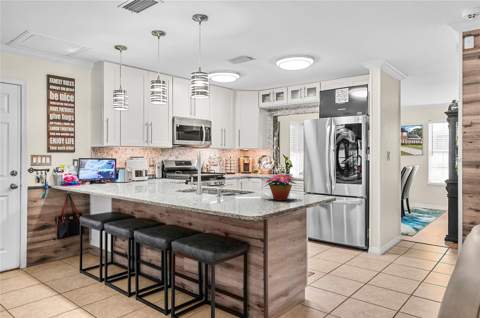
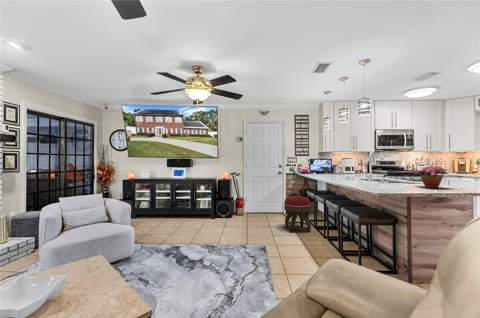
footstool: none [44,231,100,306] -> present [284,196,311,233]

